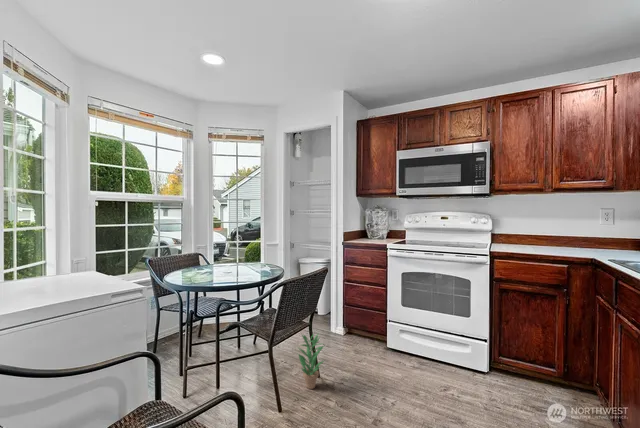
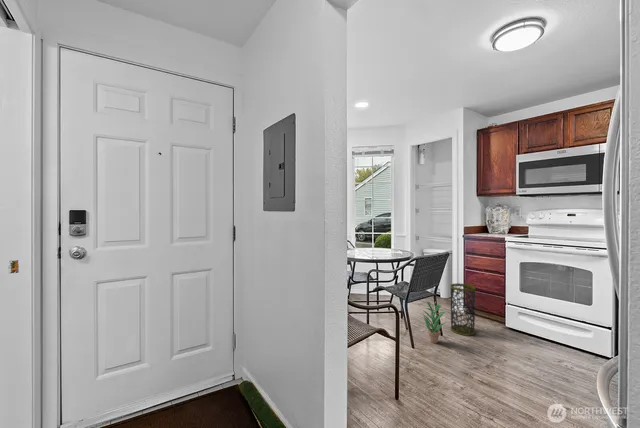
trash can: none [330,302,357,368] -> present [451,283,475,336]

